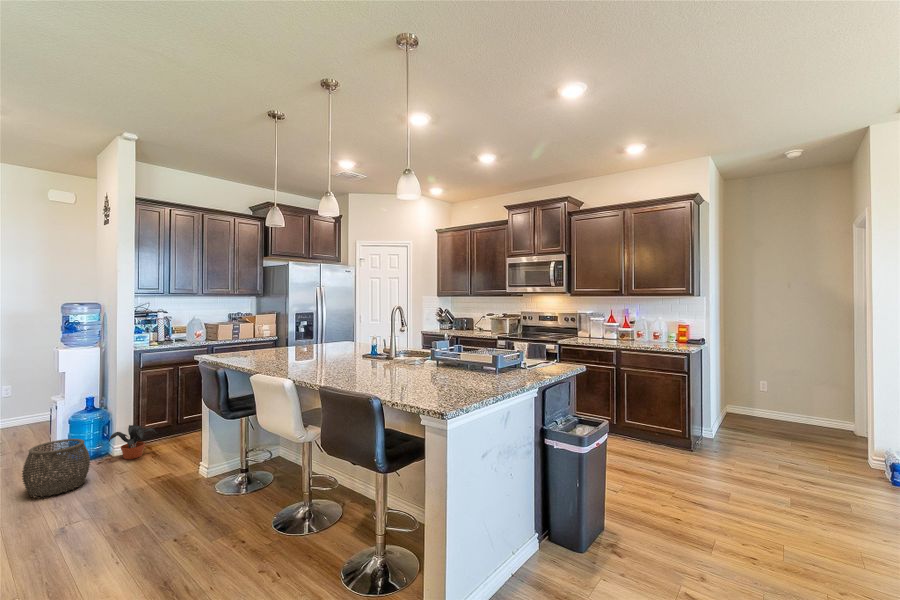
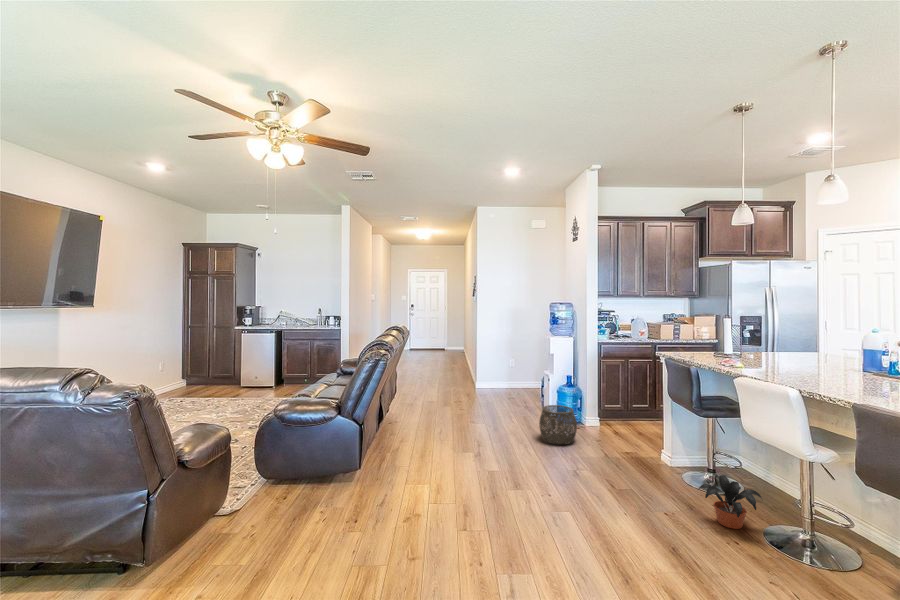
potted plant: present [109,424,157,459] -> present [699,475,762,529]

